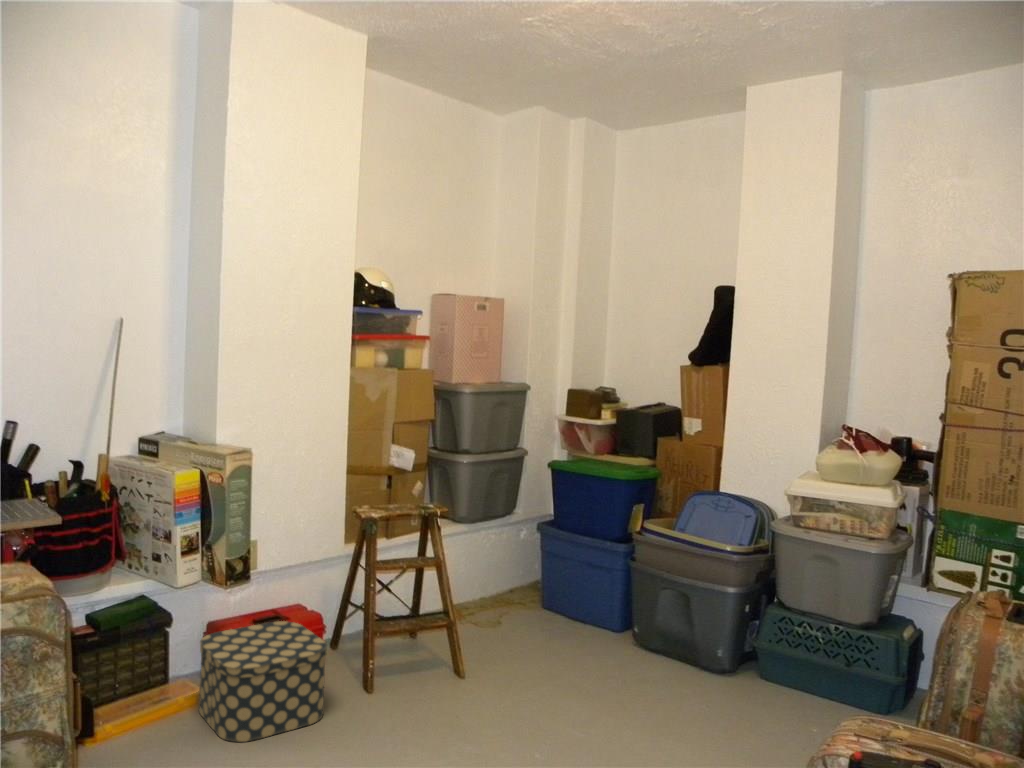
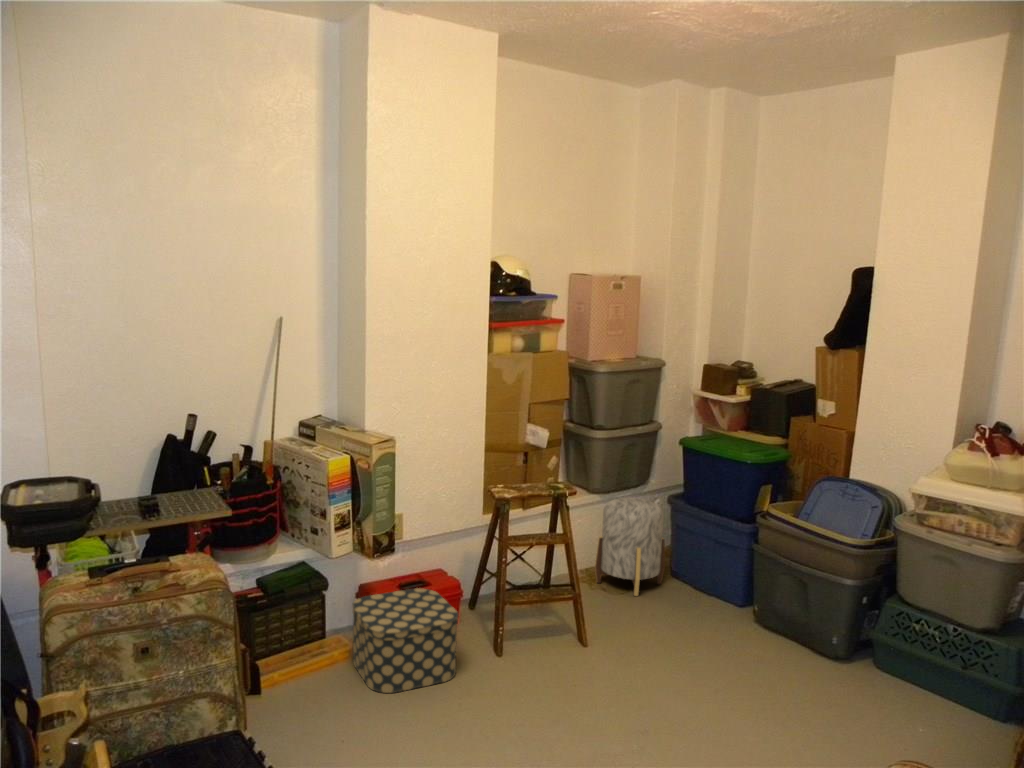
stool: none [466,523,538,625] -> present [595,498,665,596]

